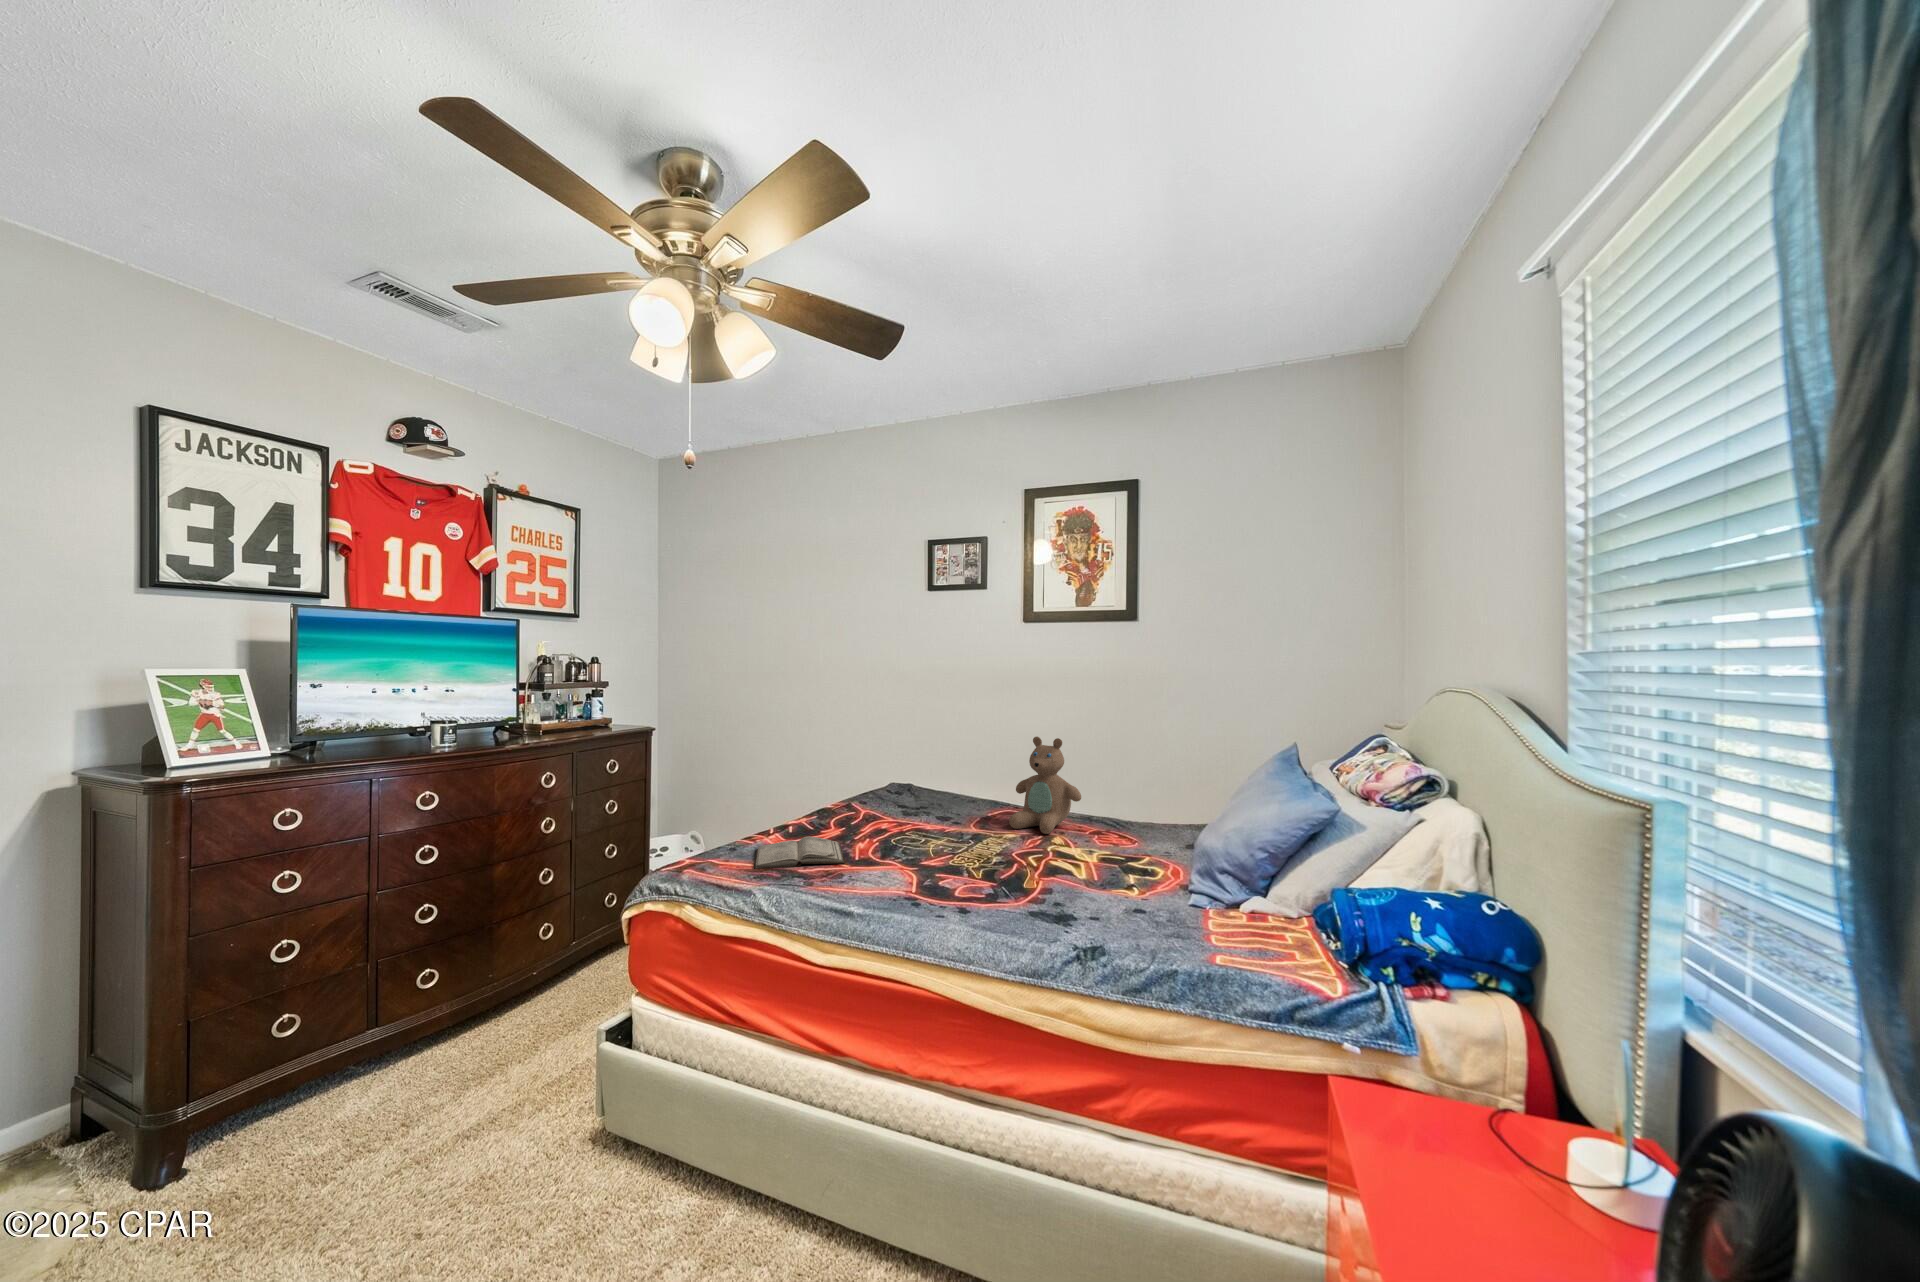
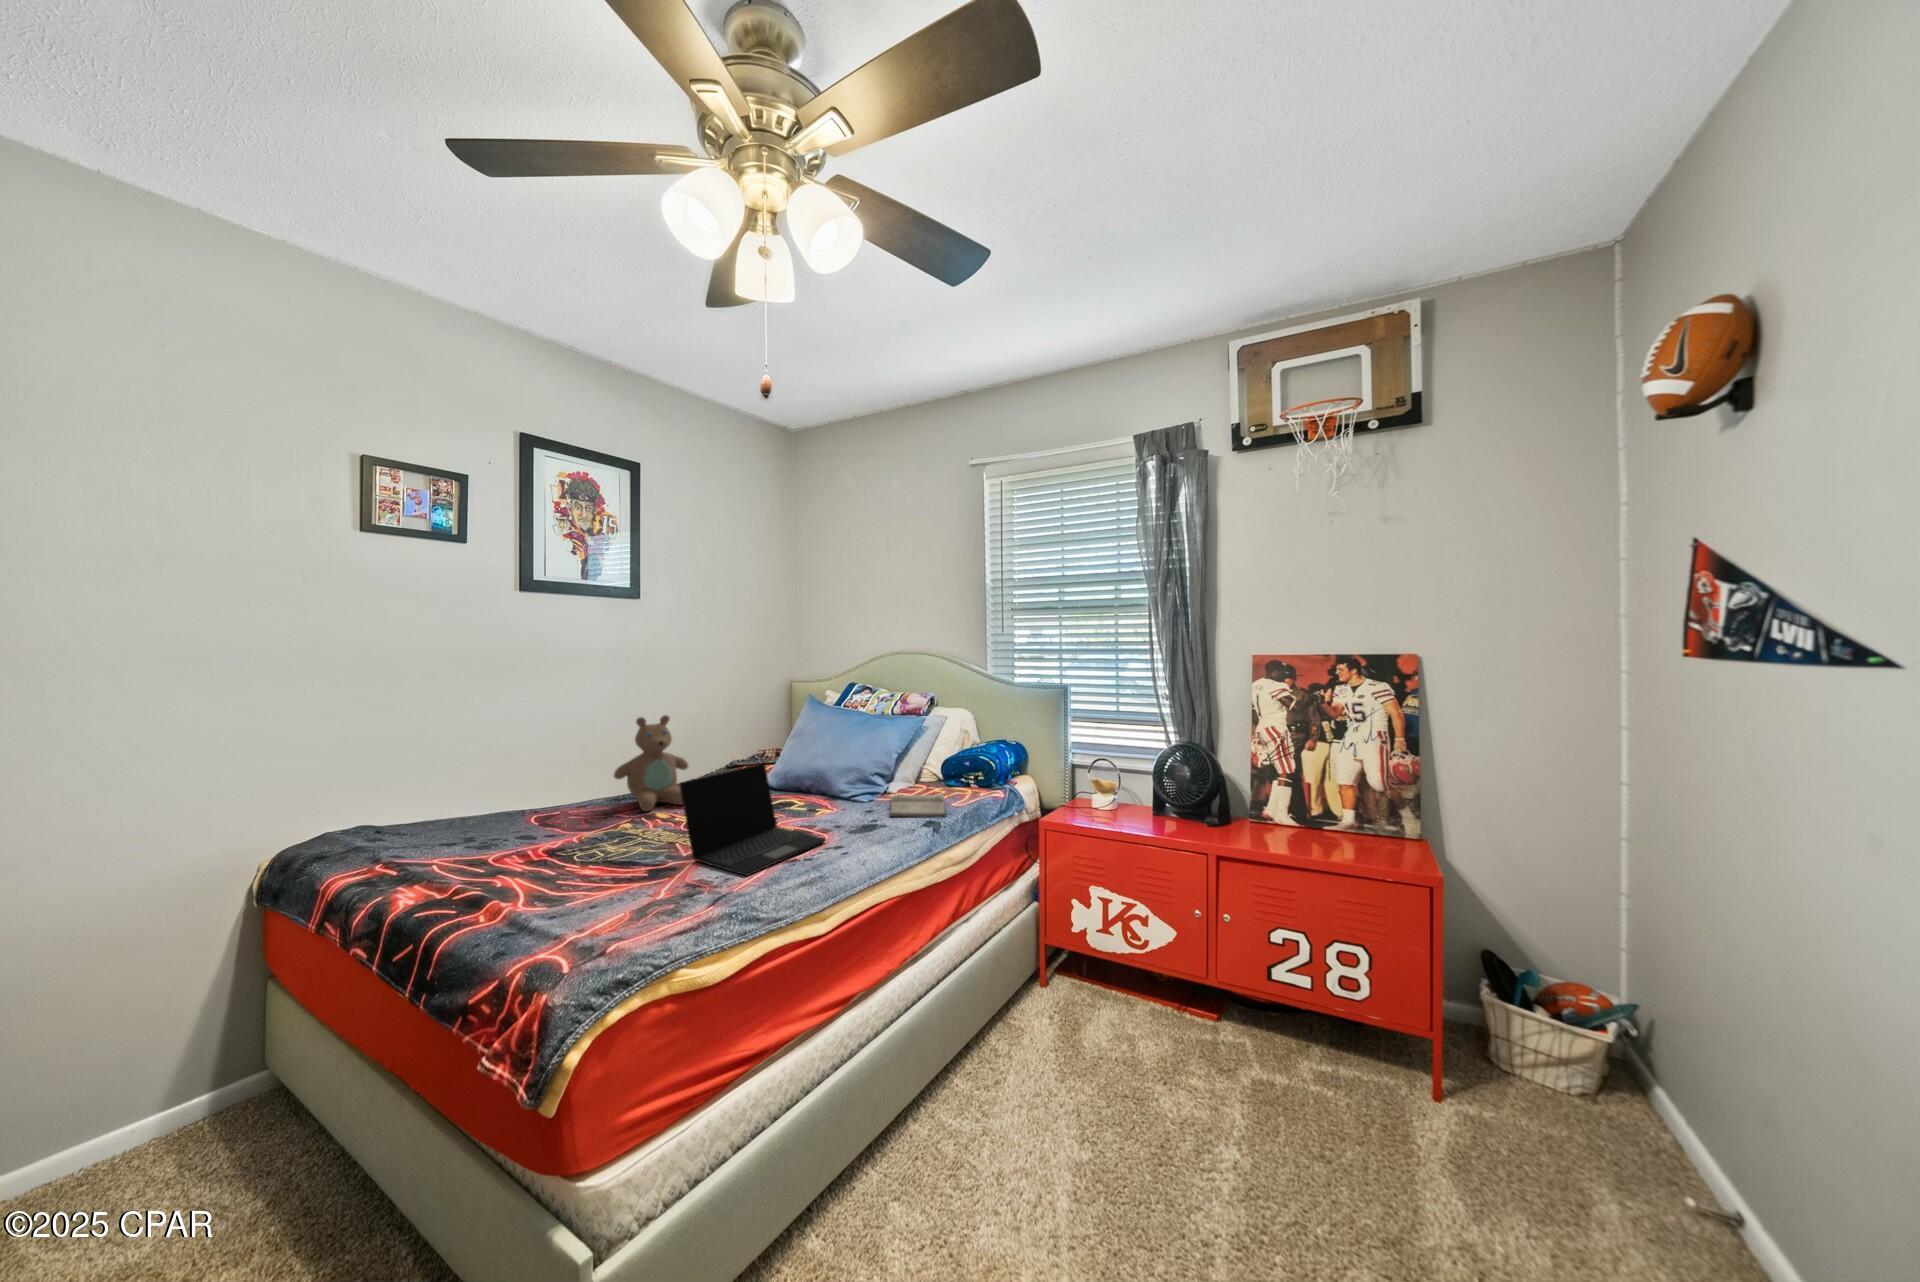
laptop: none [856,786,1000,900] -> present [680,763,826,876]
diary: present [754,836,845,869] -> present [890,793,946,817]

